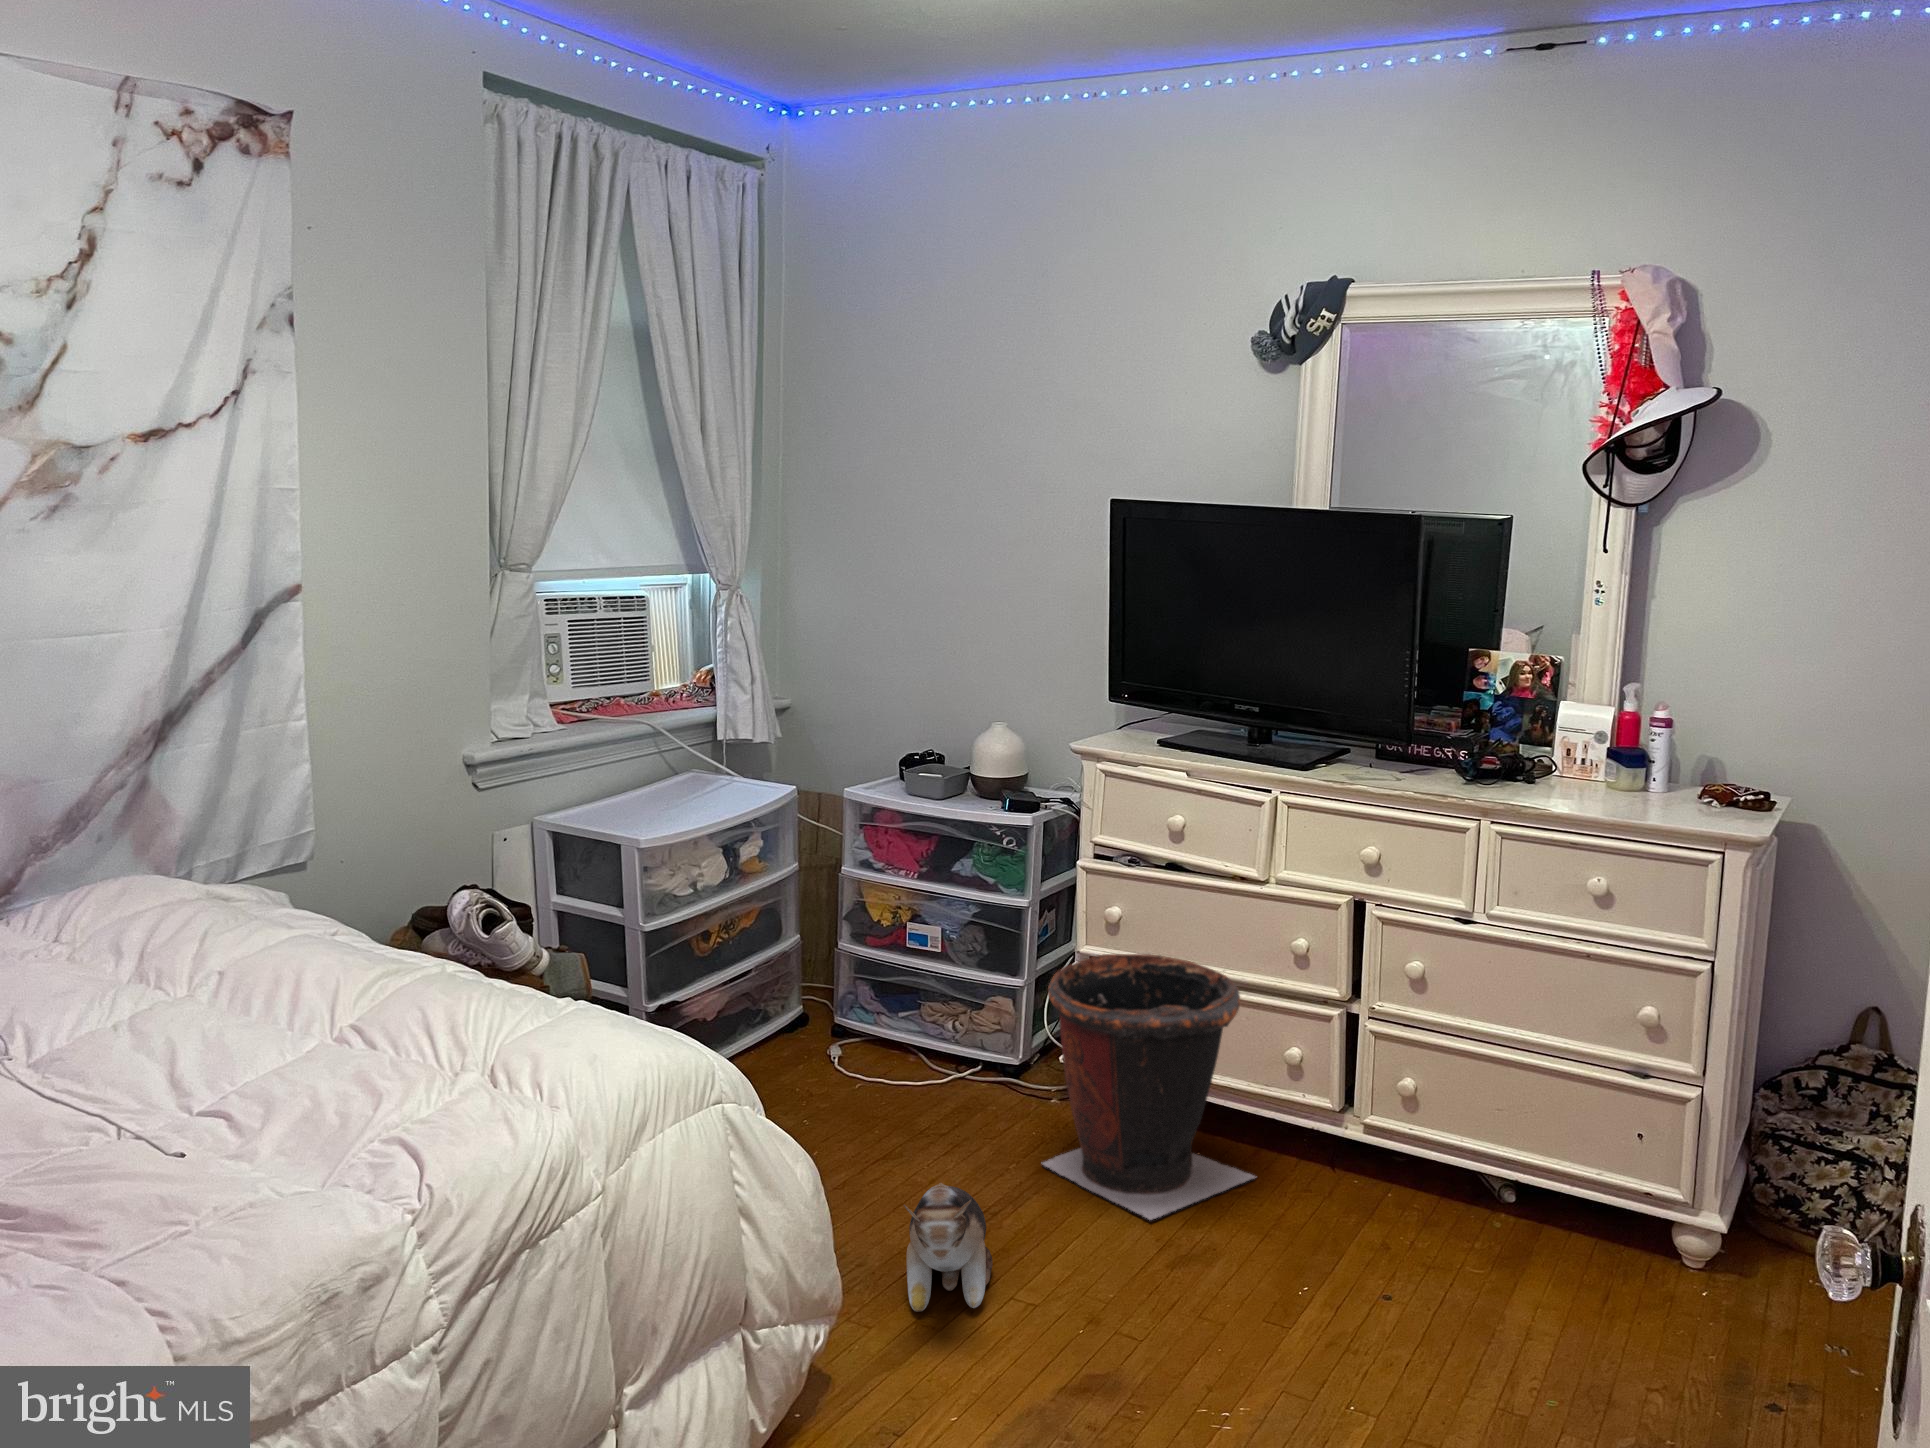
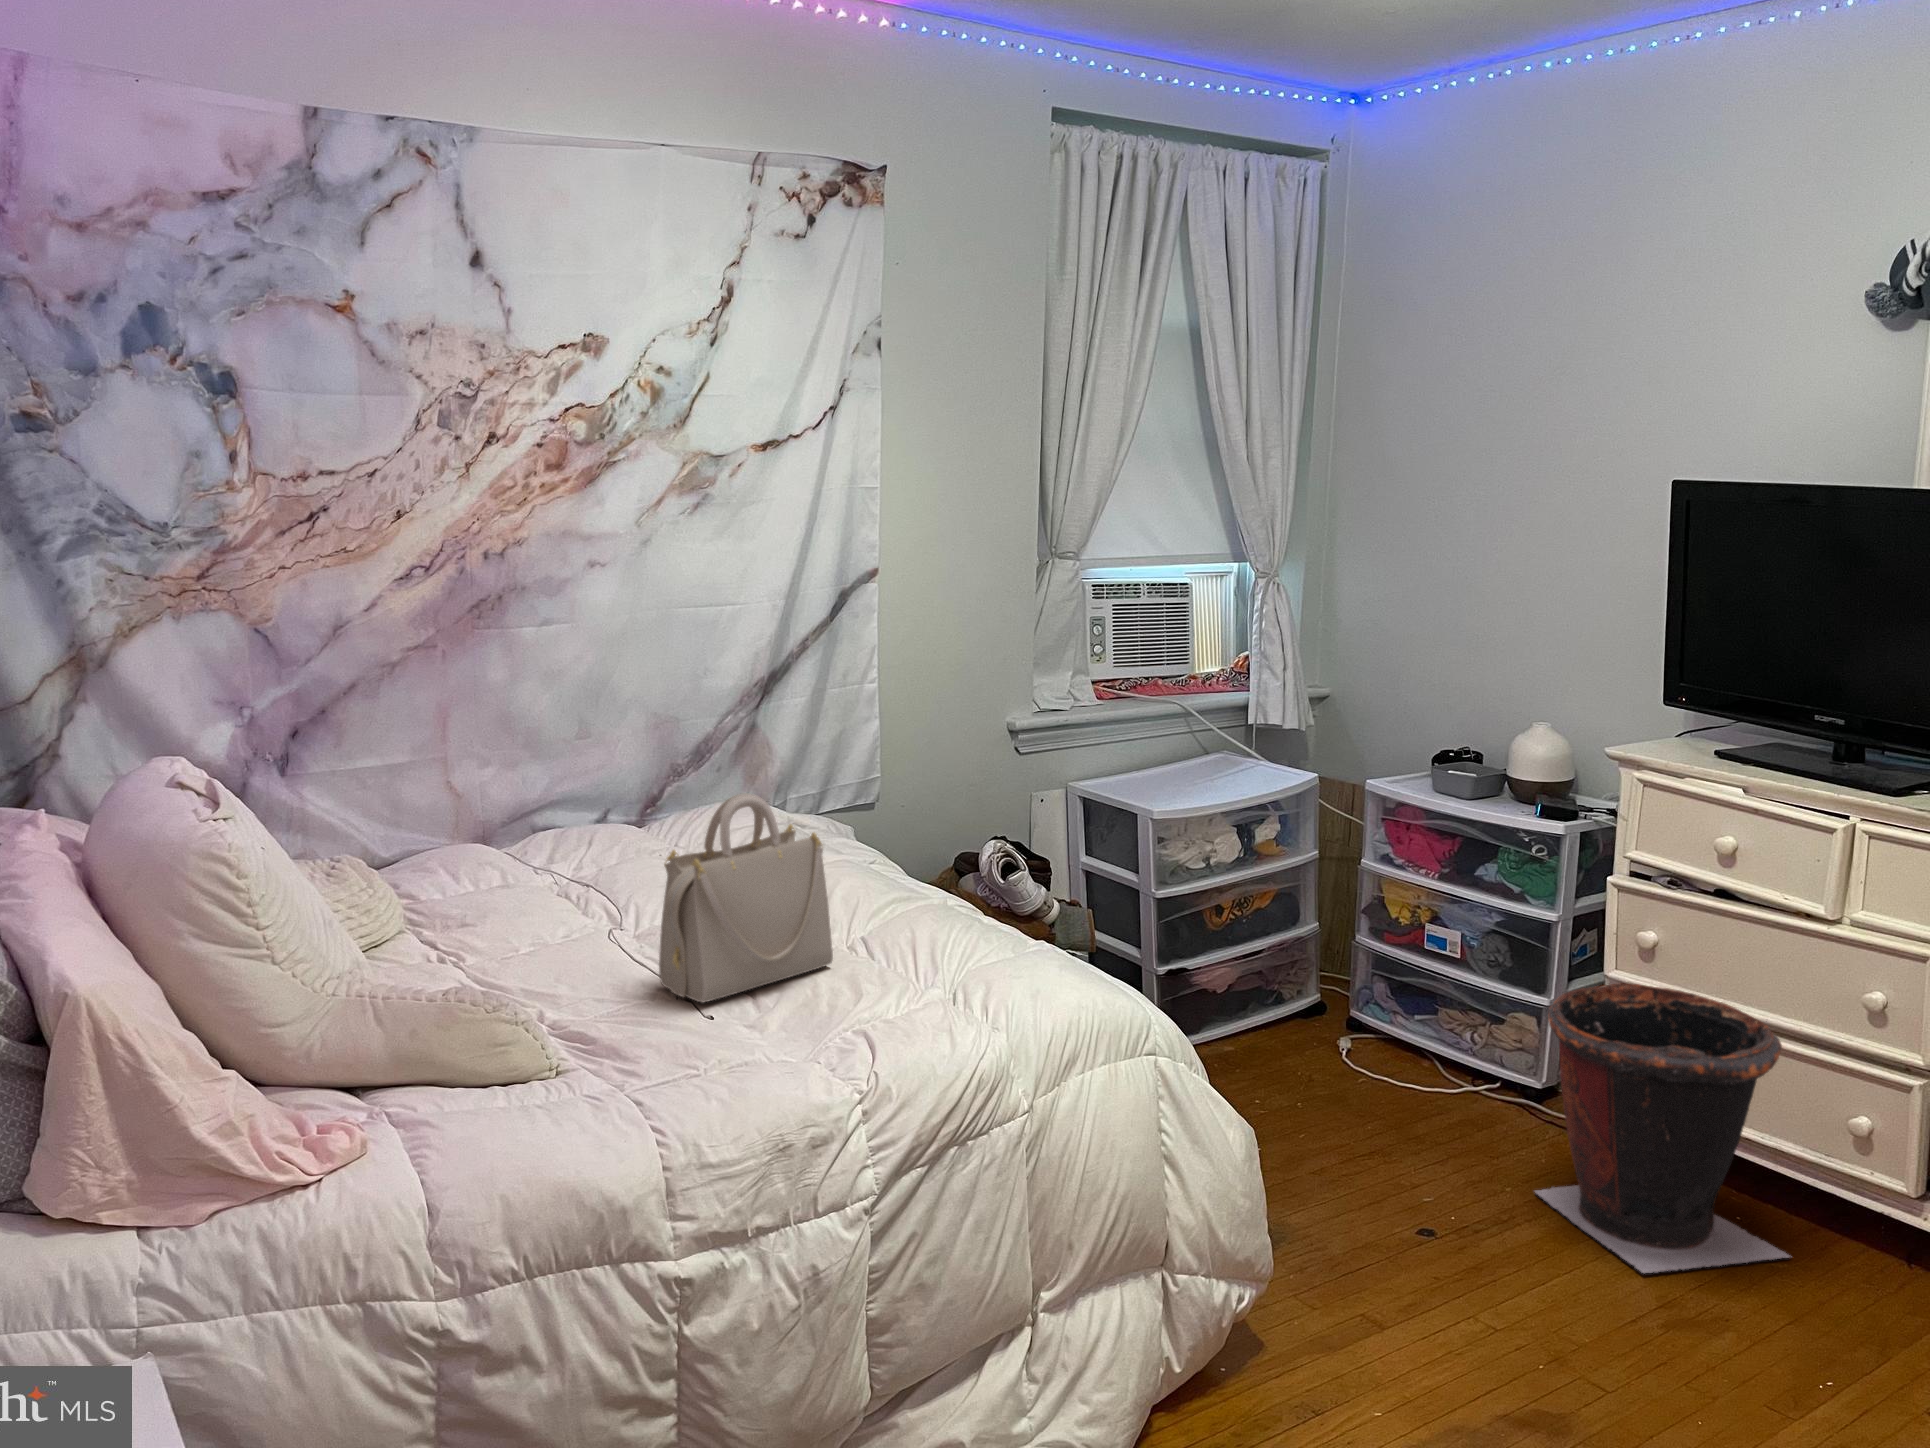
handbag: none [90,862,329,1136] -> present [659,793,833,1002]
plush toy: present [904,1182,992,1312] -> none [1343,1179,1449,1313]

